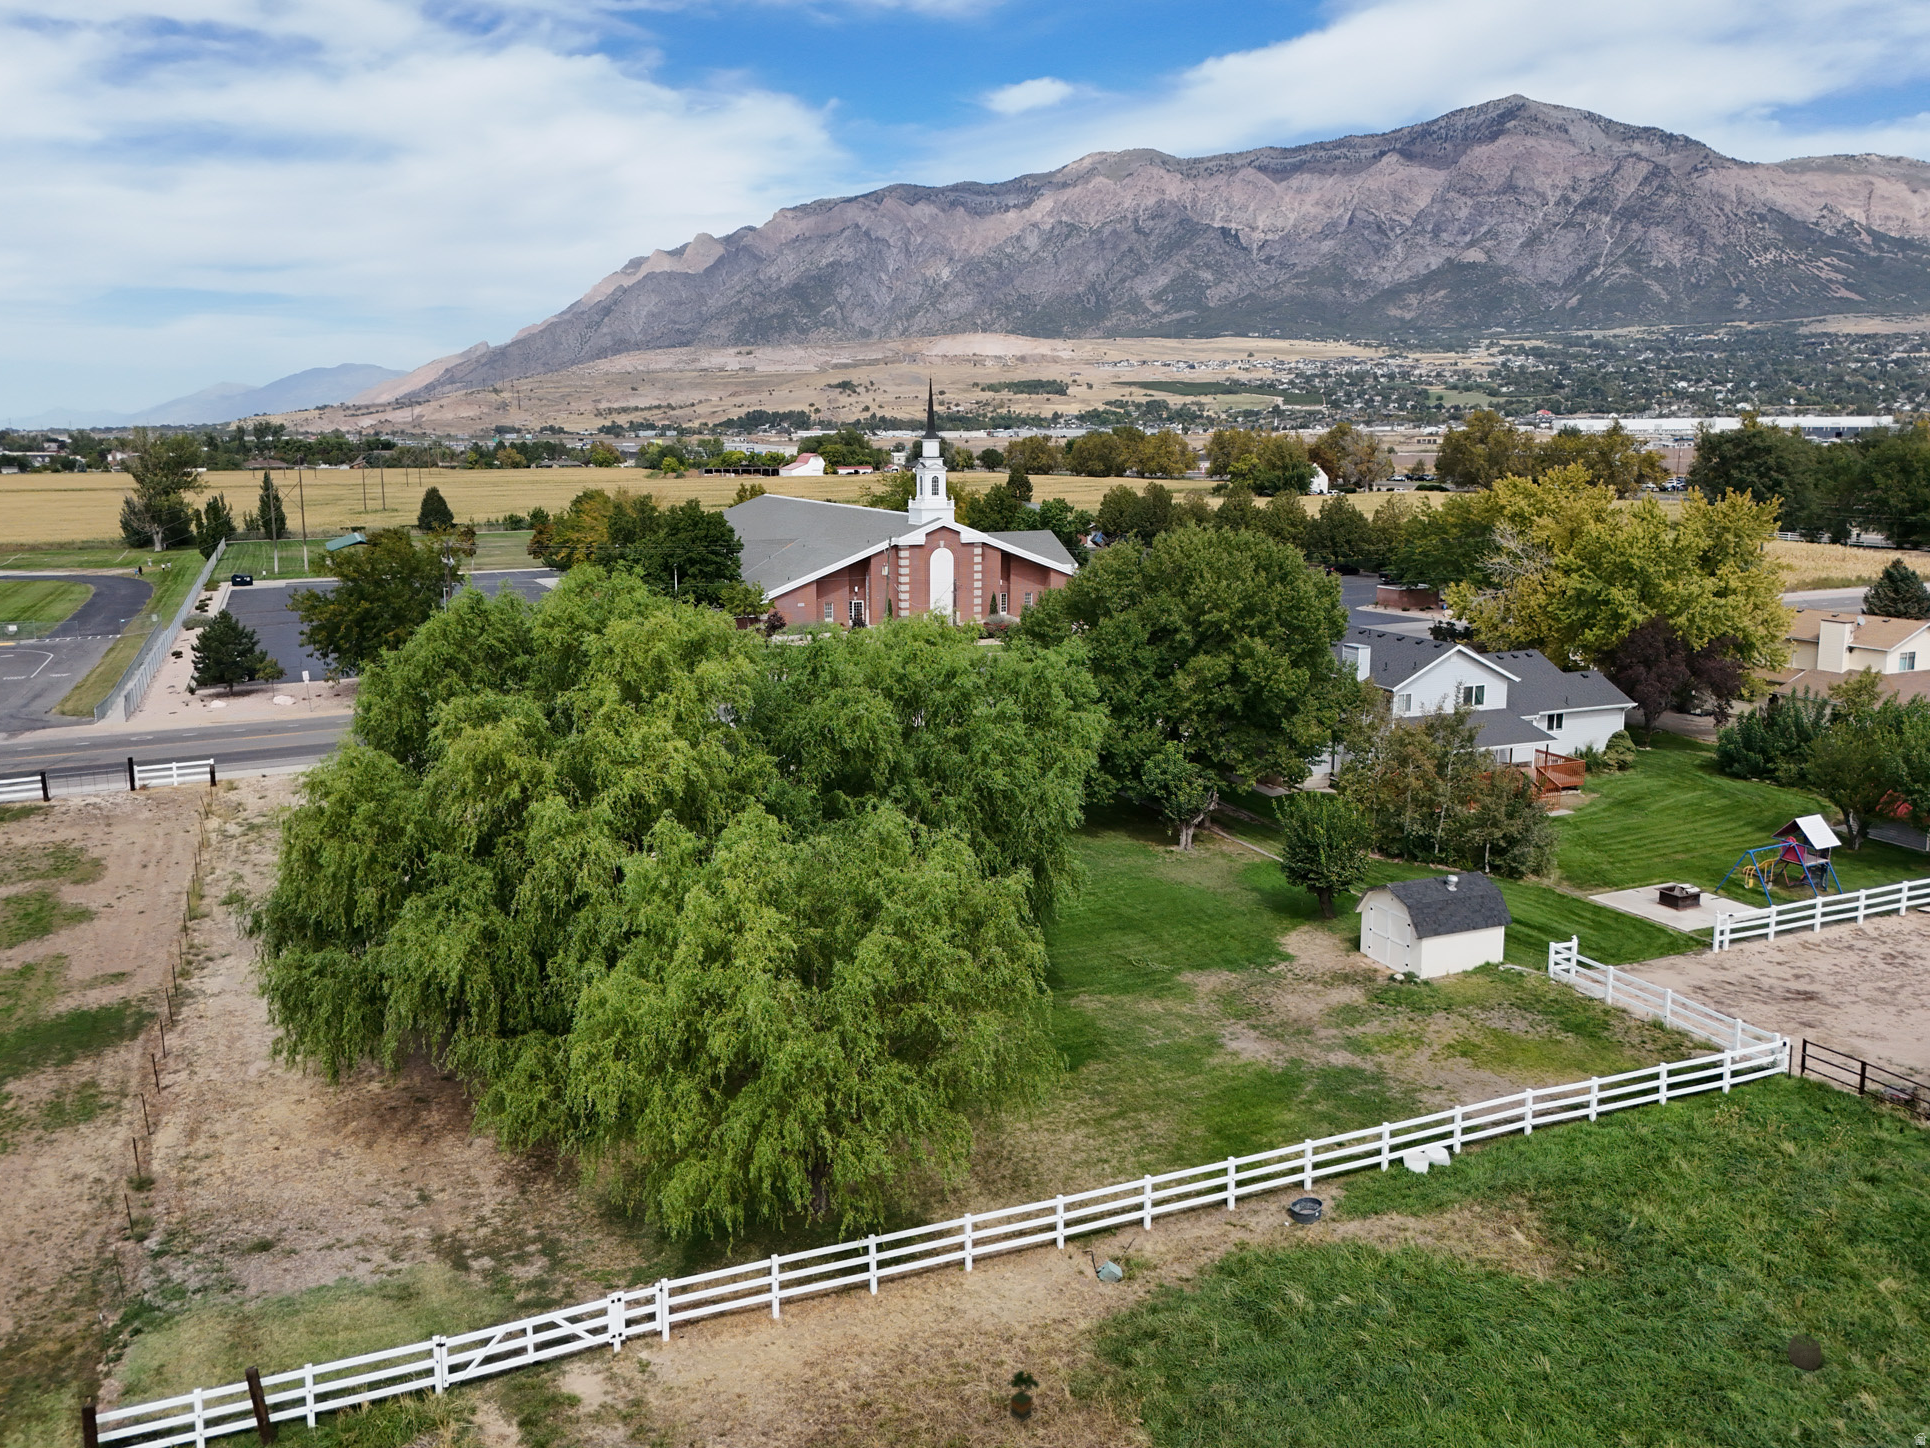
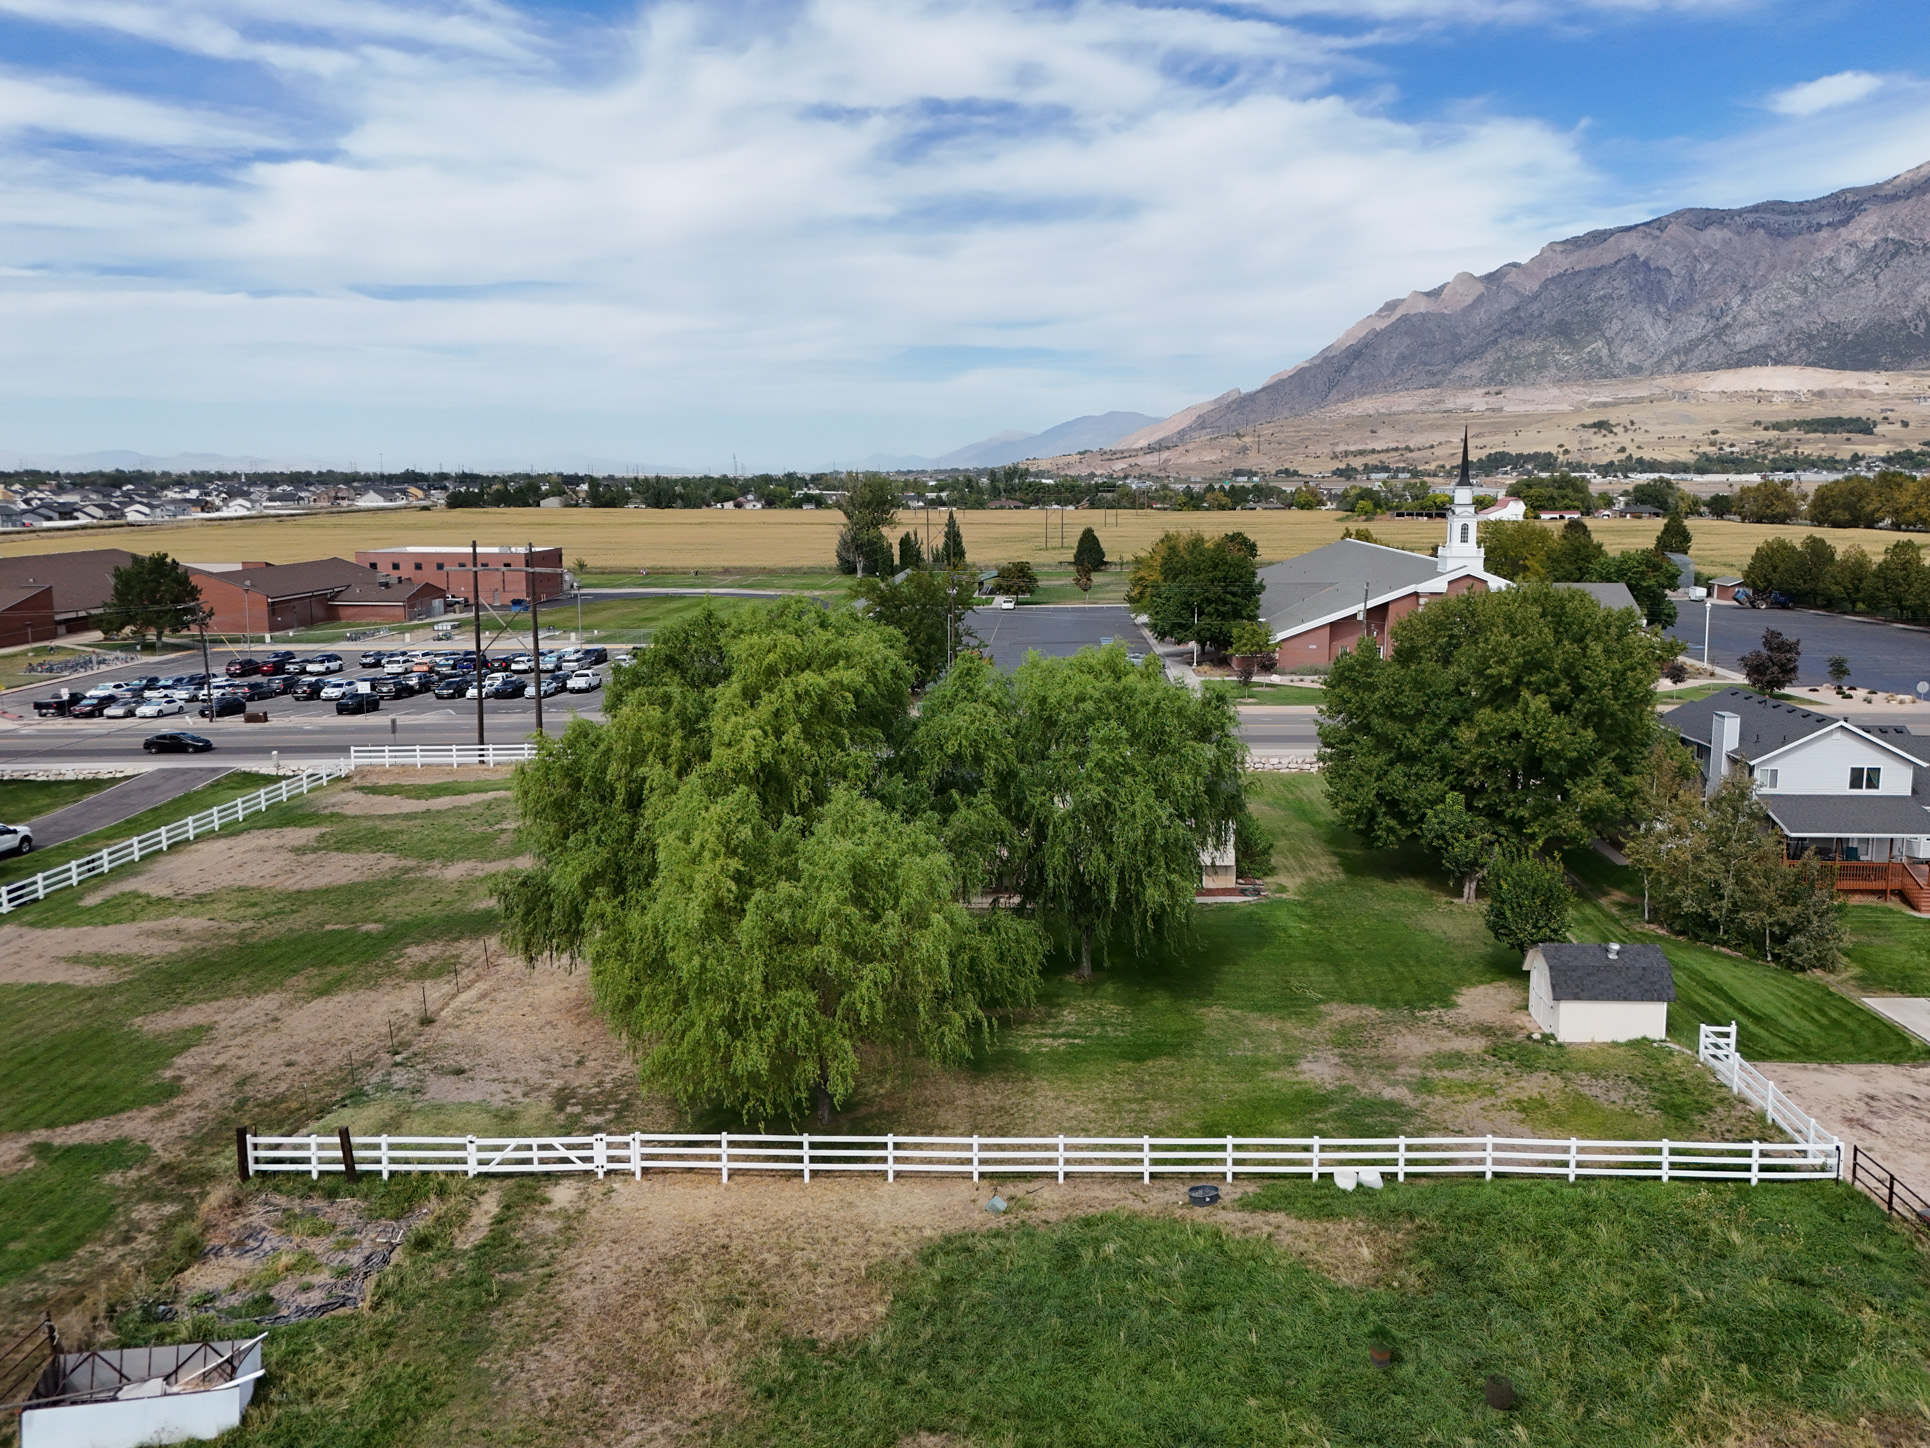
potted tree: present [1007,1370,1039,1421] -> present [1368,1324,1397,1368]

